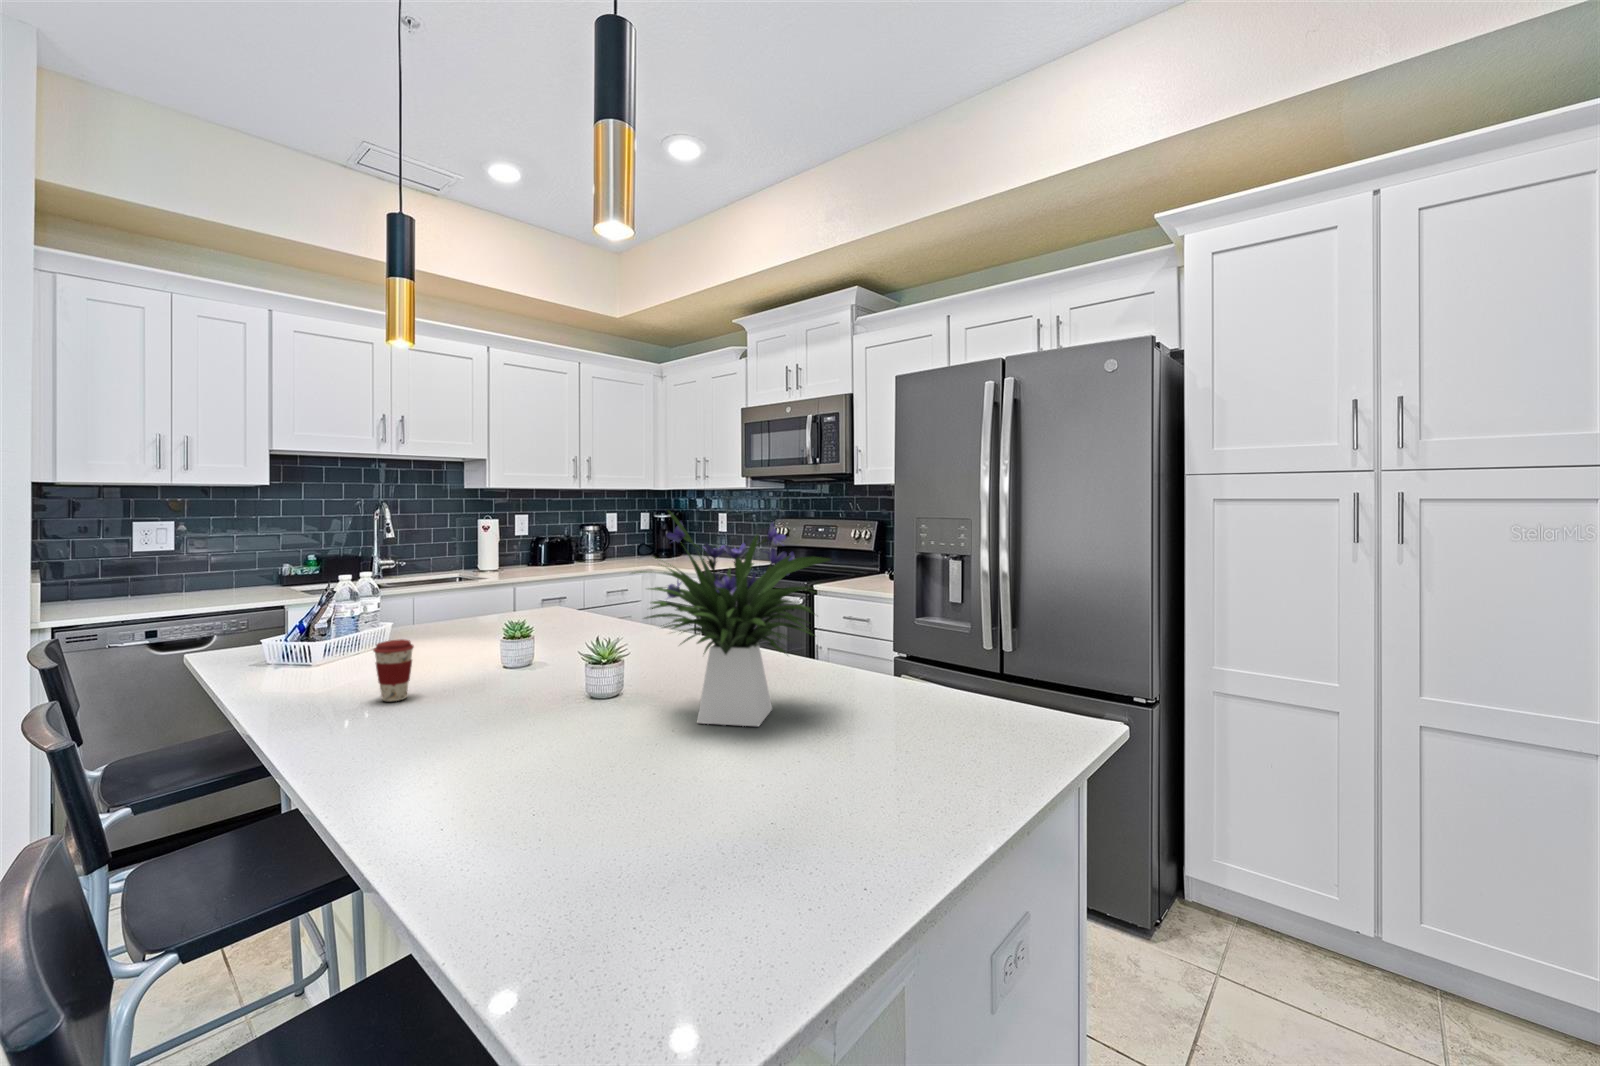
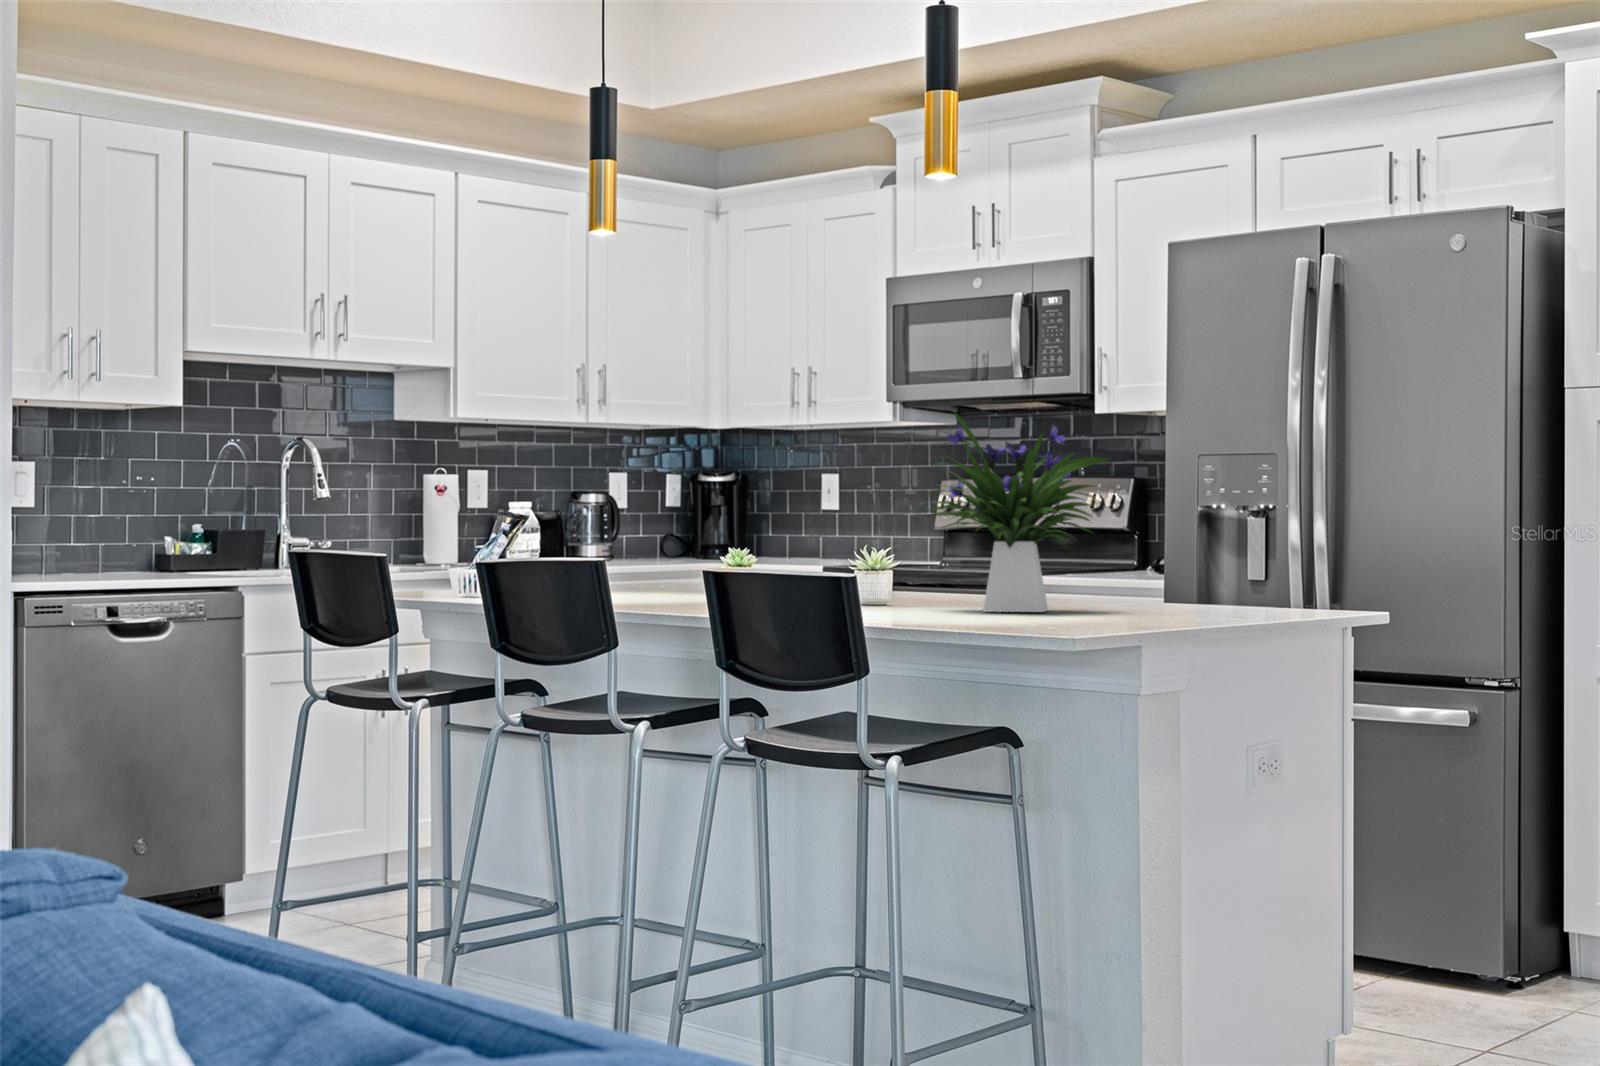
coffee cup: present [373,639,414,701] -> none [642,548,678,606]

